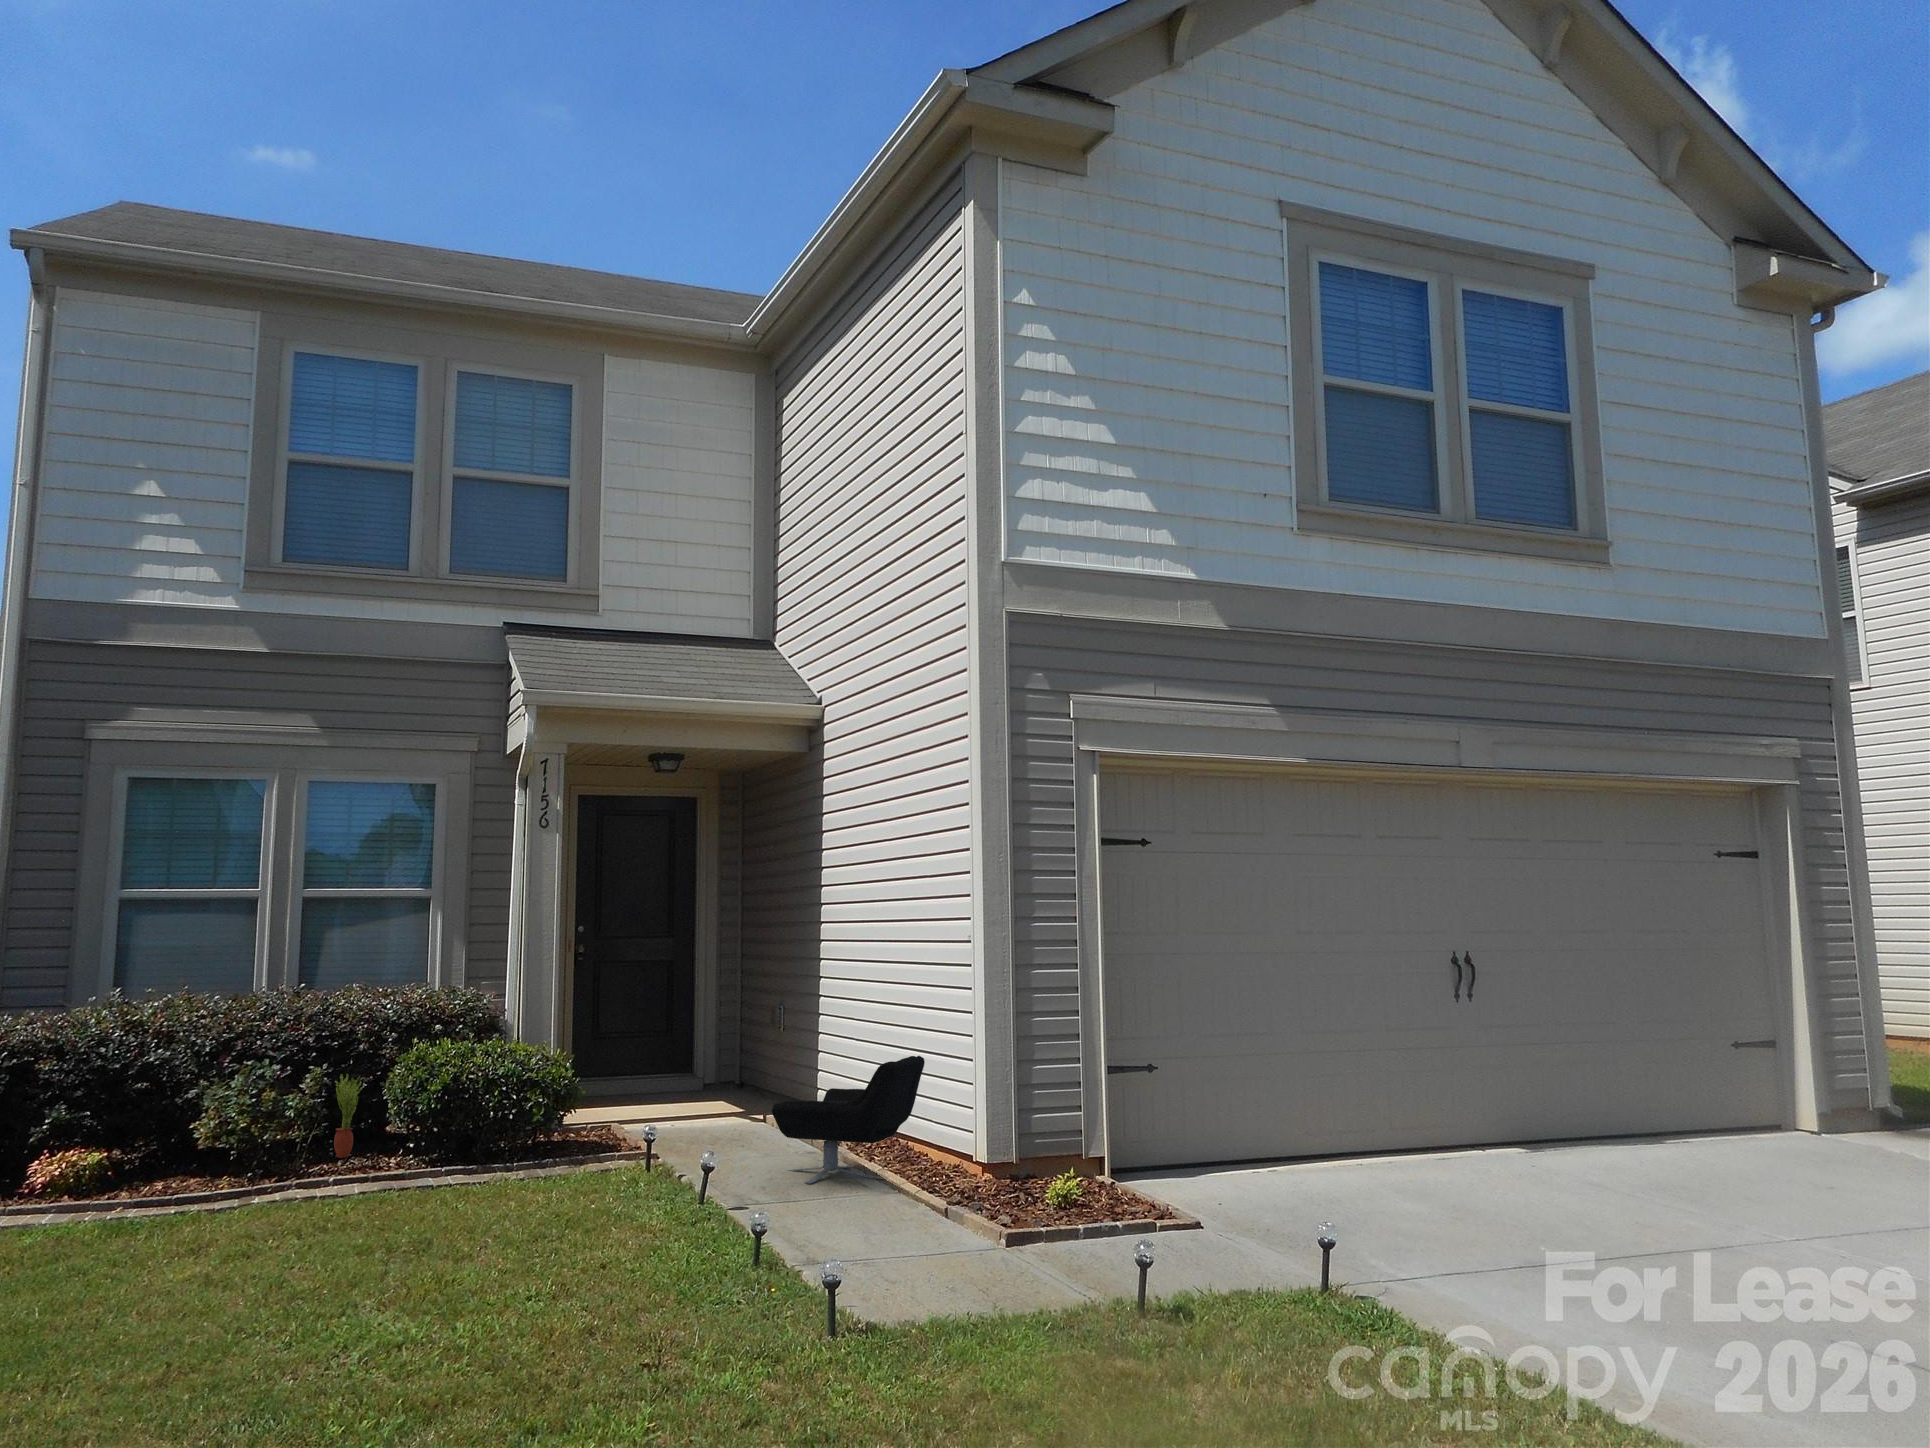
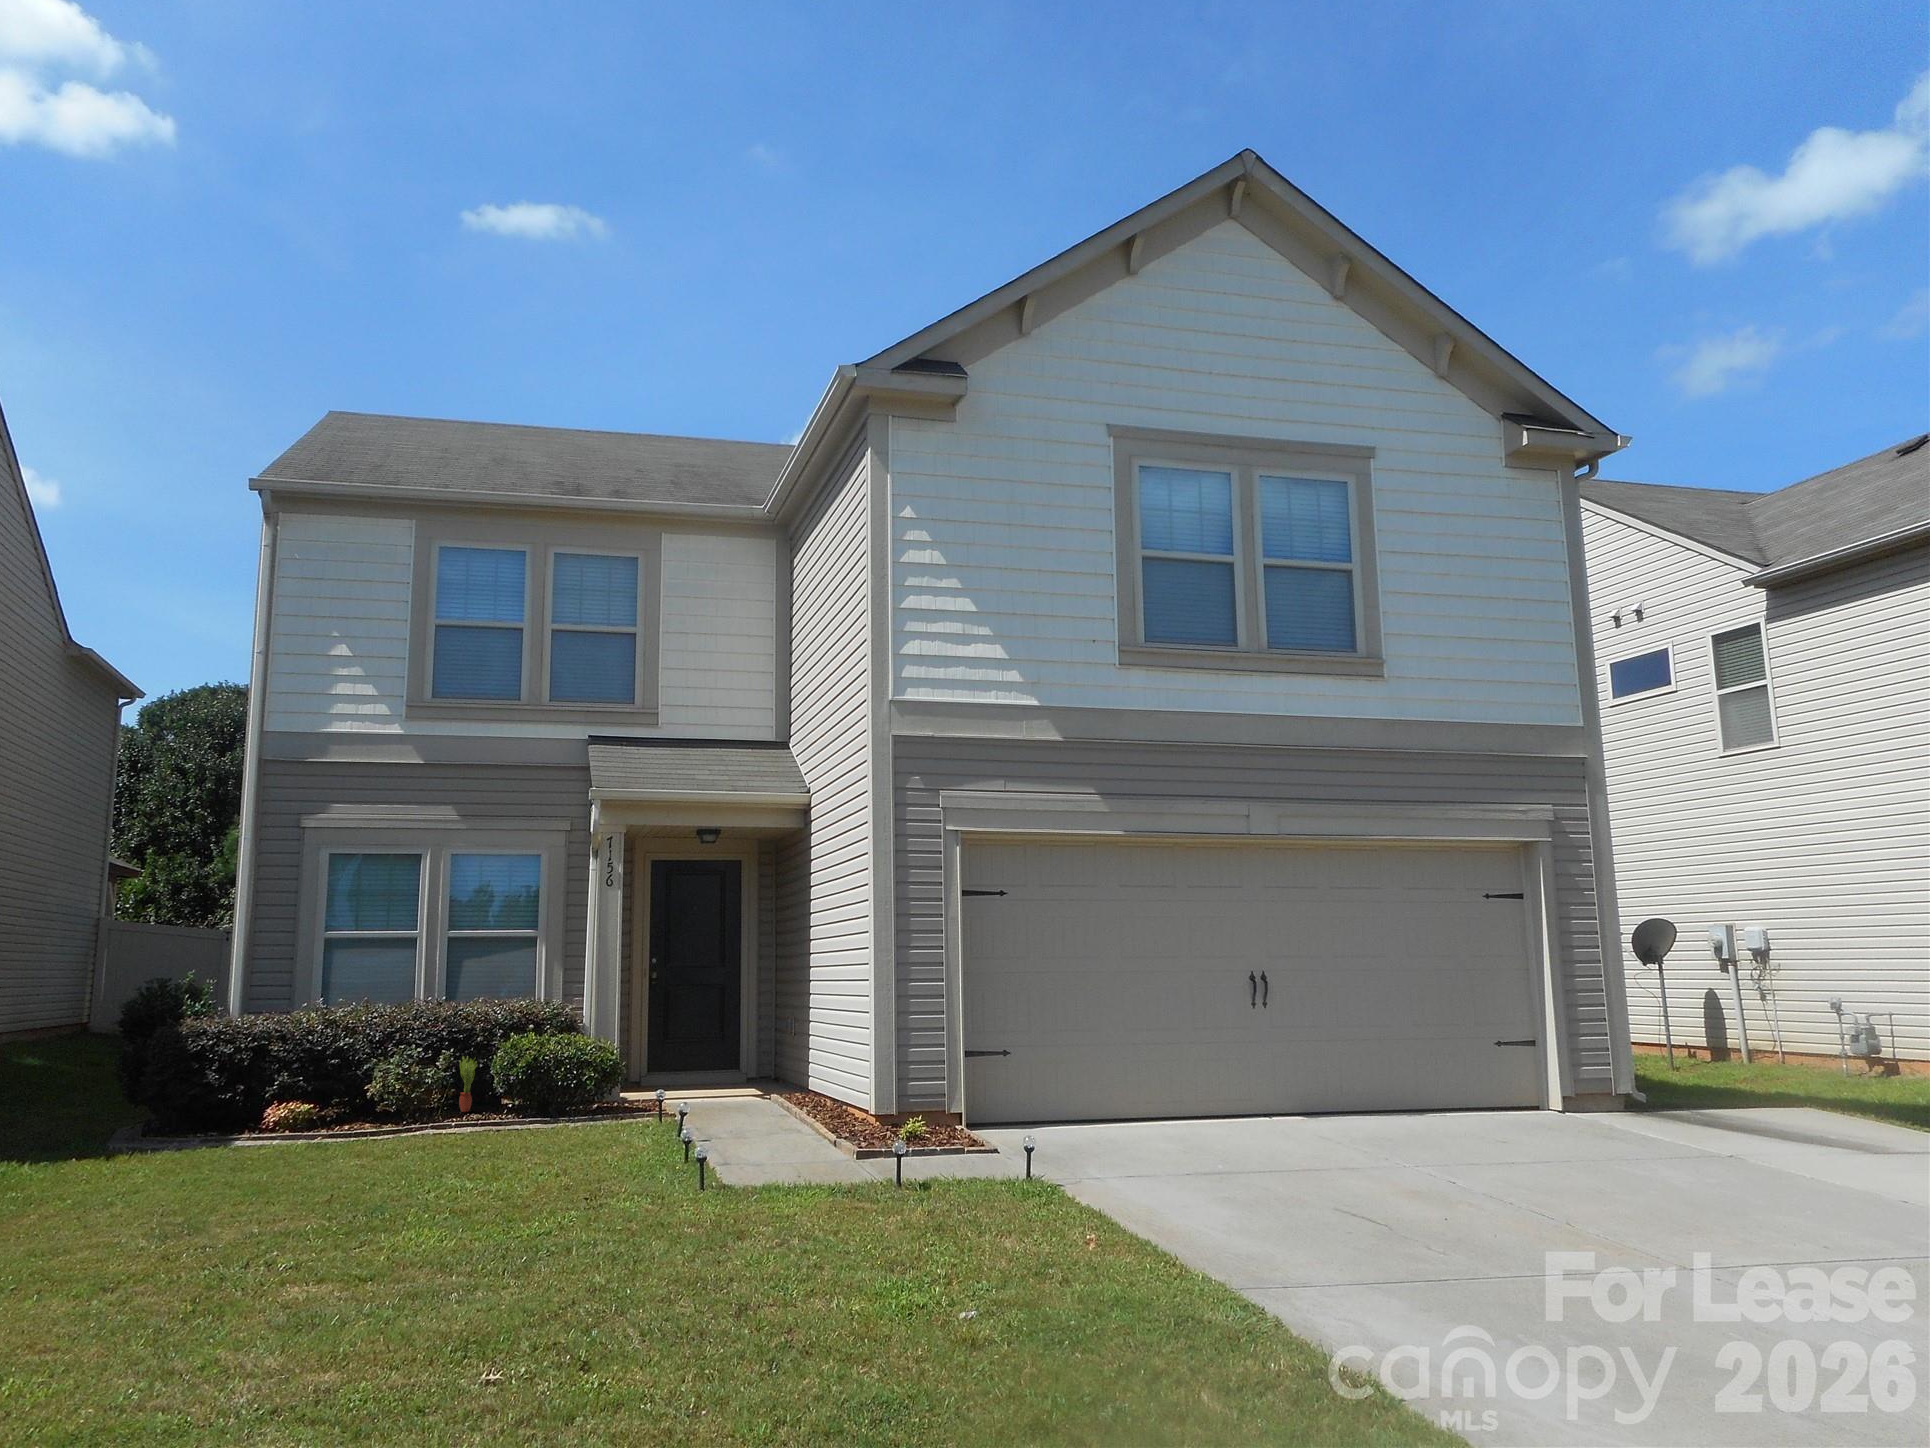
lounge chair: present [772,1056,925,1184] -> none [737,1043,846,1129]

